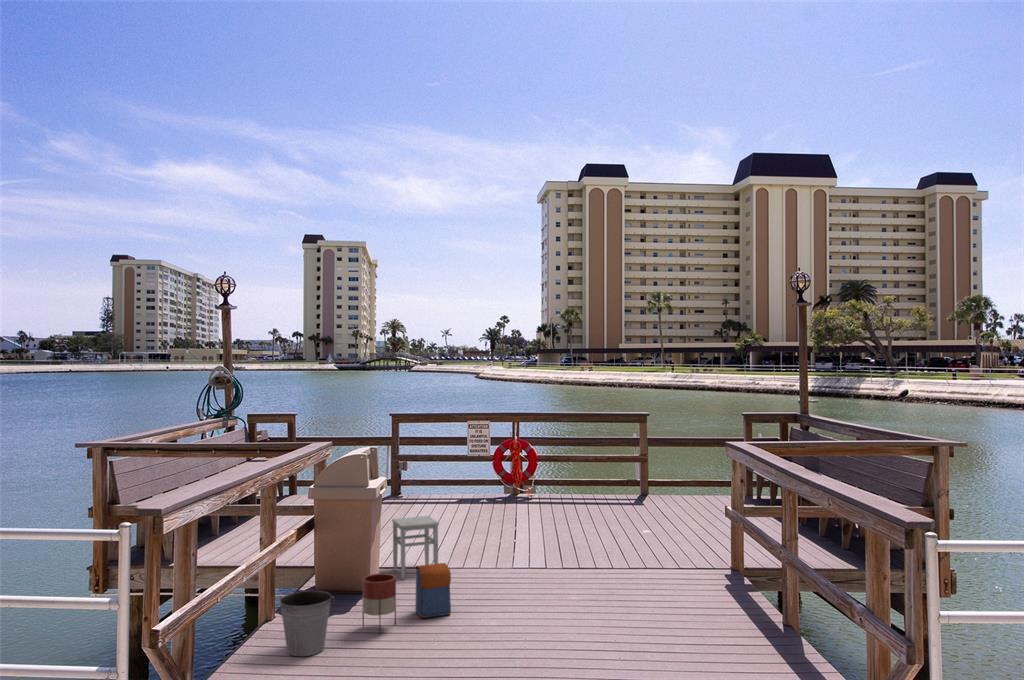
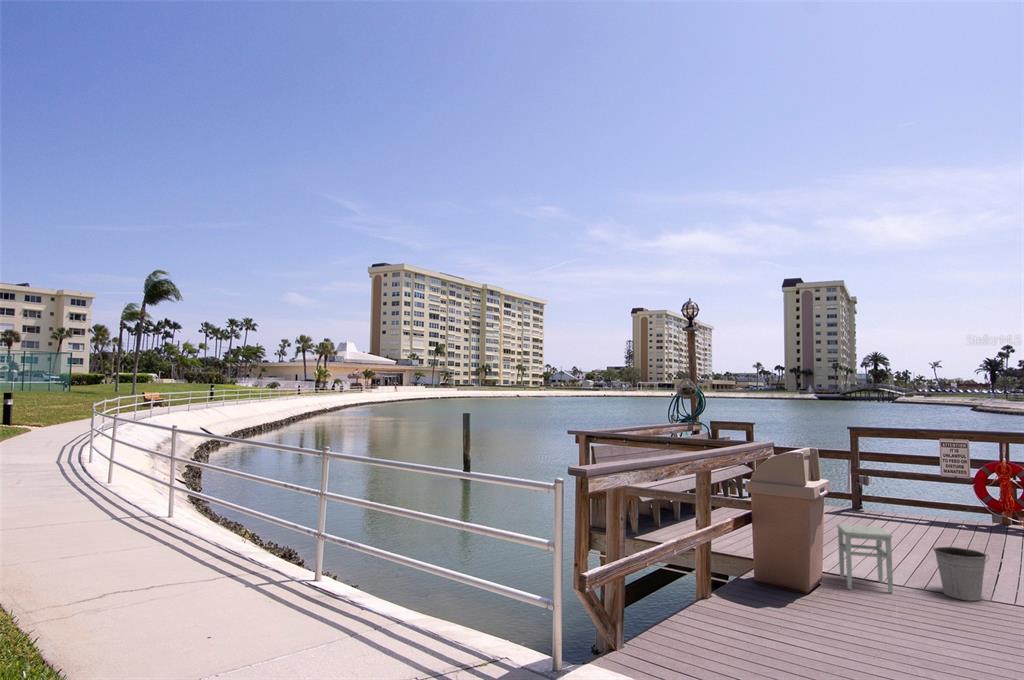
backpack: present [415,563,451,618] -> none [859,575,904,638]
planter: present [362,573,396,633] -> none [794,574,834,640]
bucket: present [279,591,333,656] -> present [933,547,989,601]

